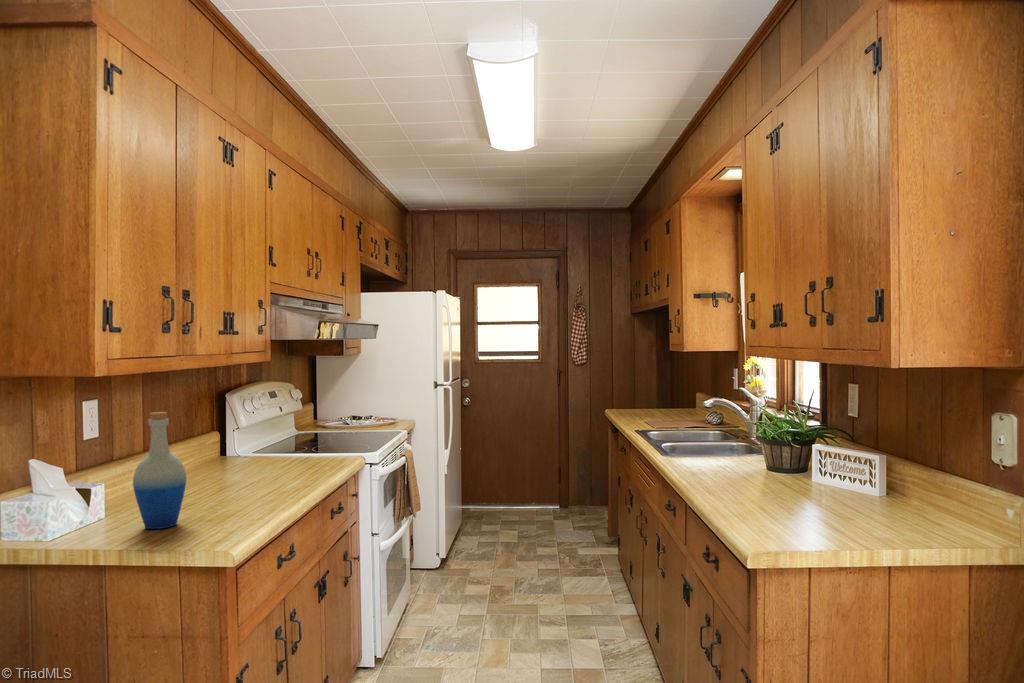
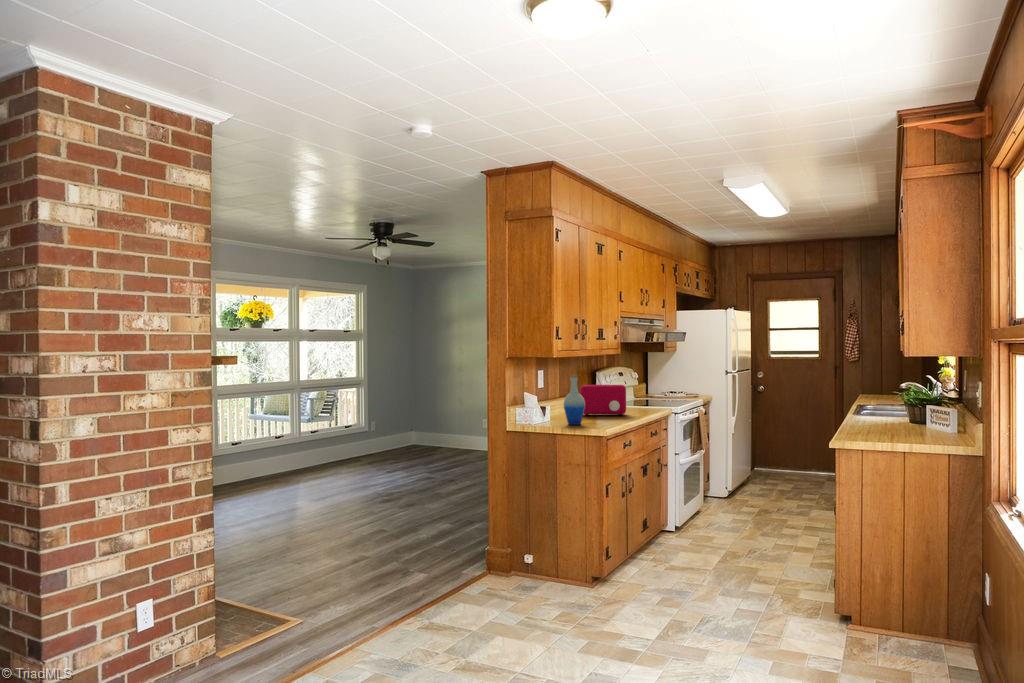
toaster: none [185,421,283,489] -> present [580,385,626,416]

